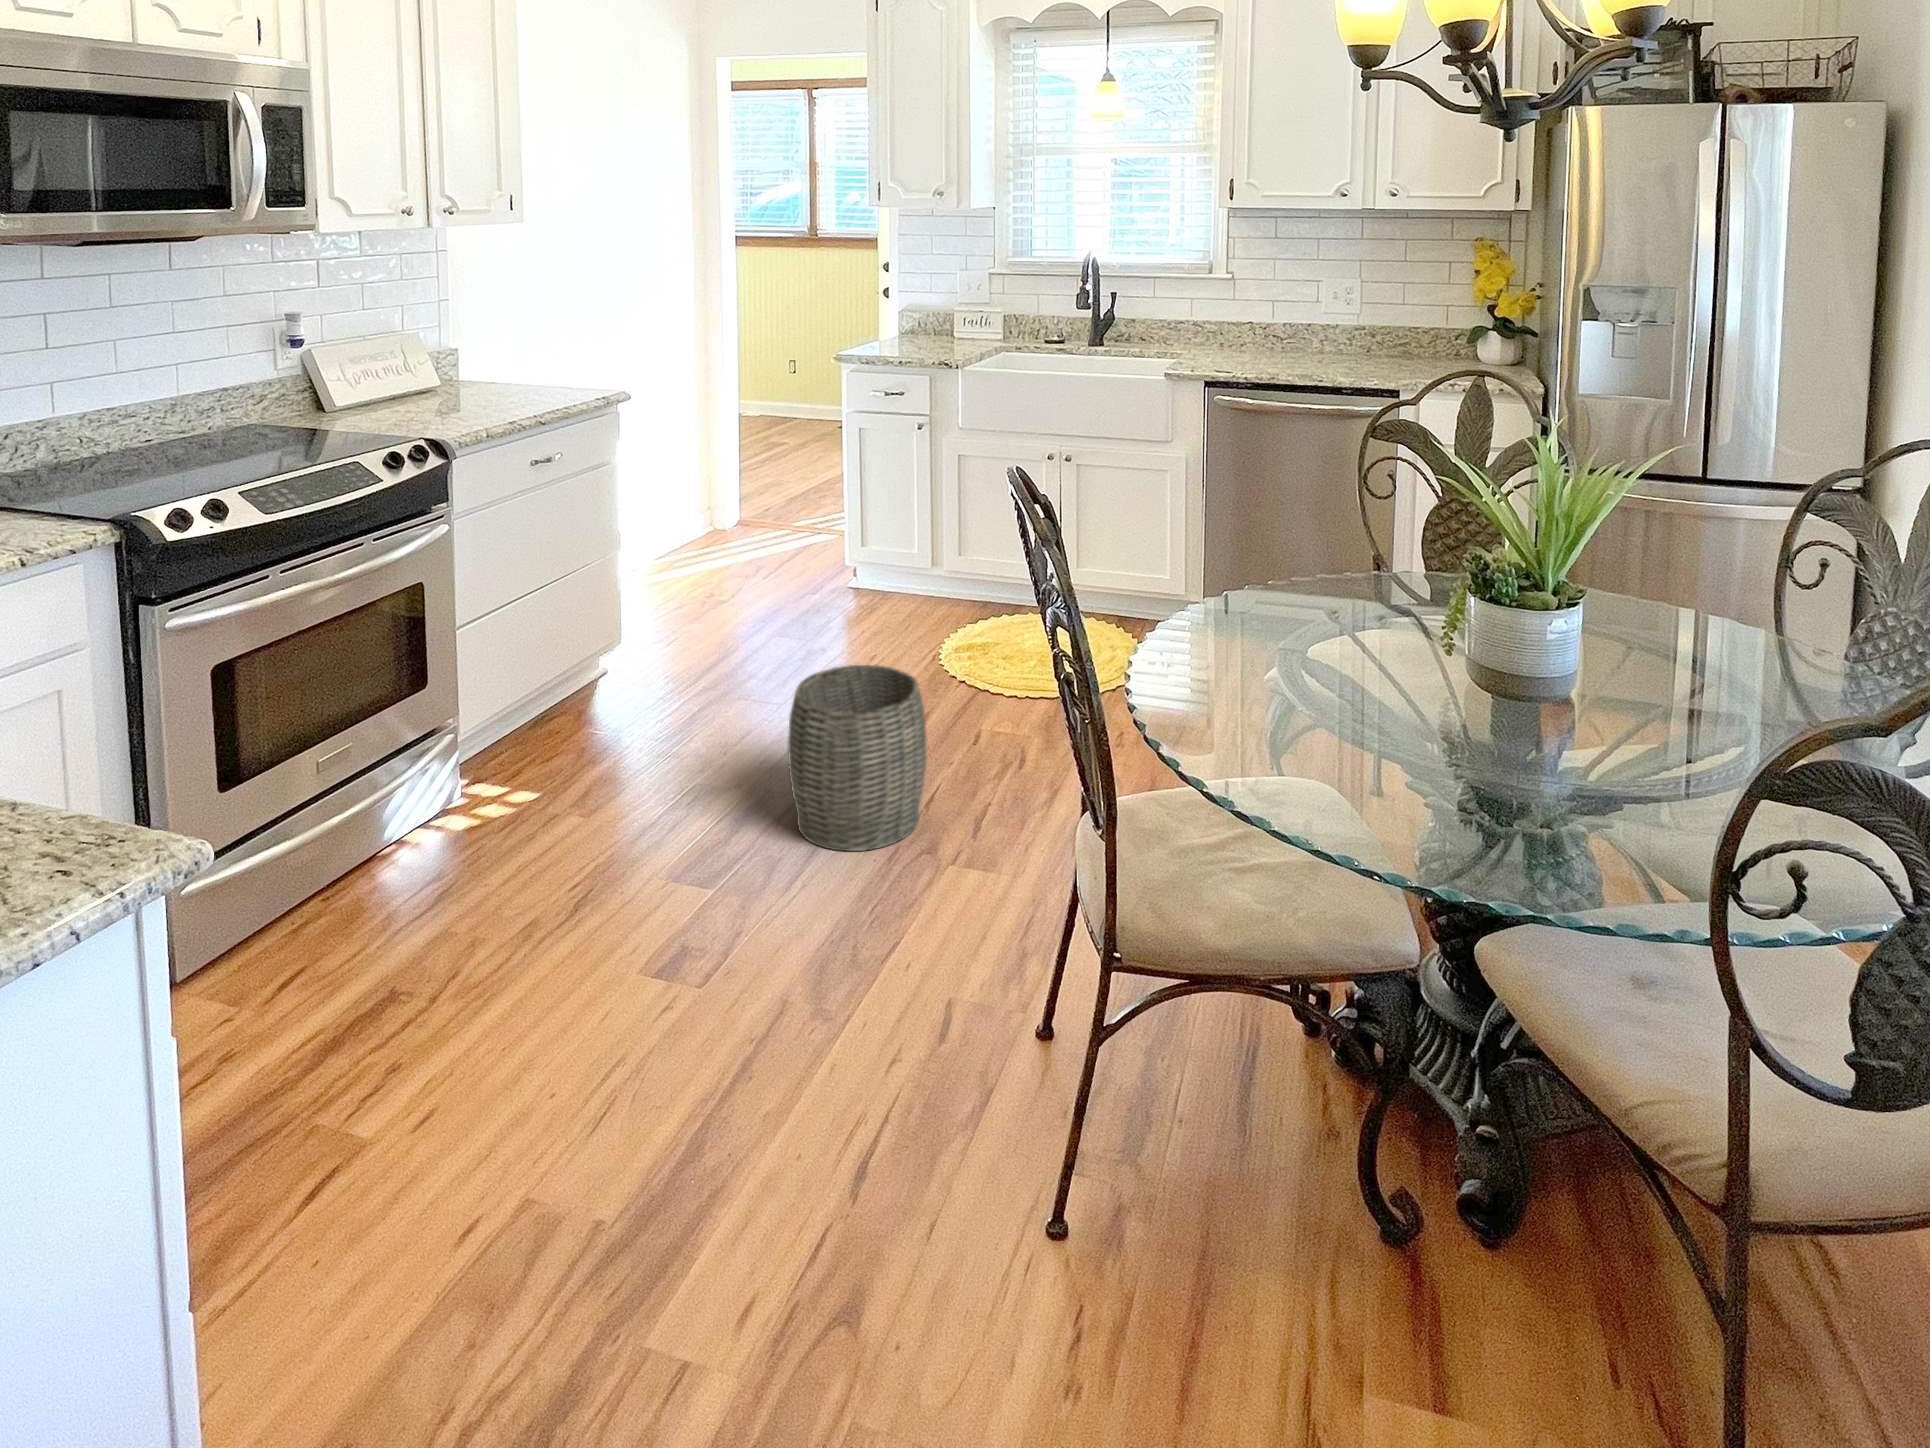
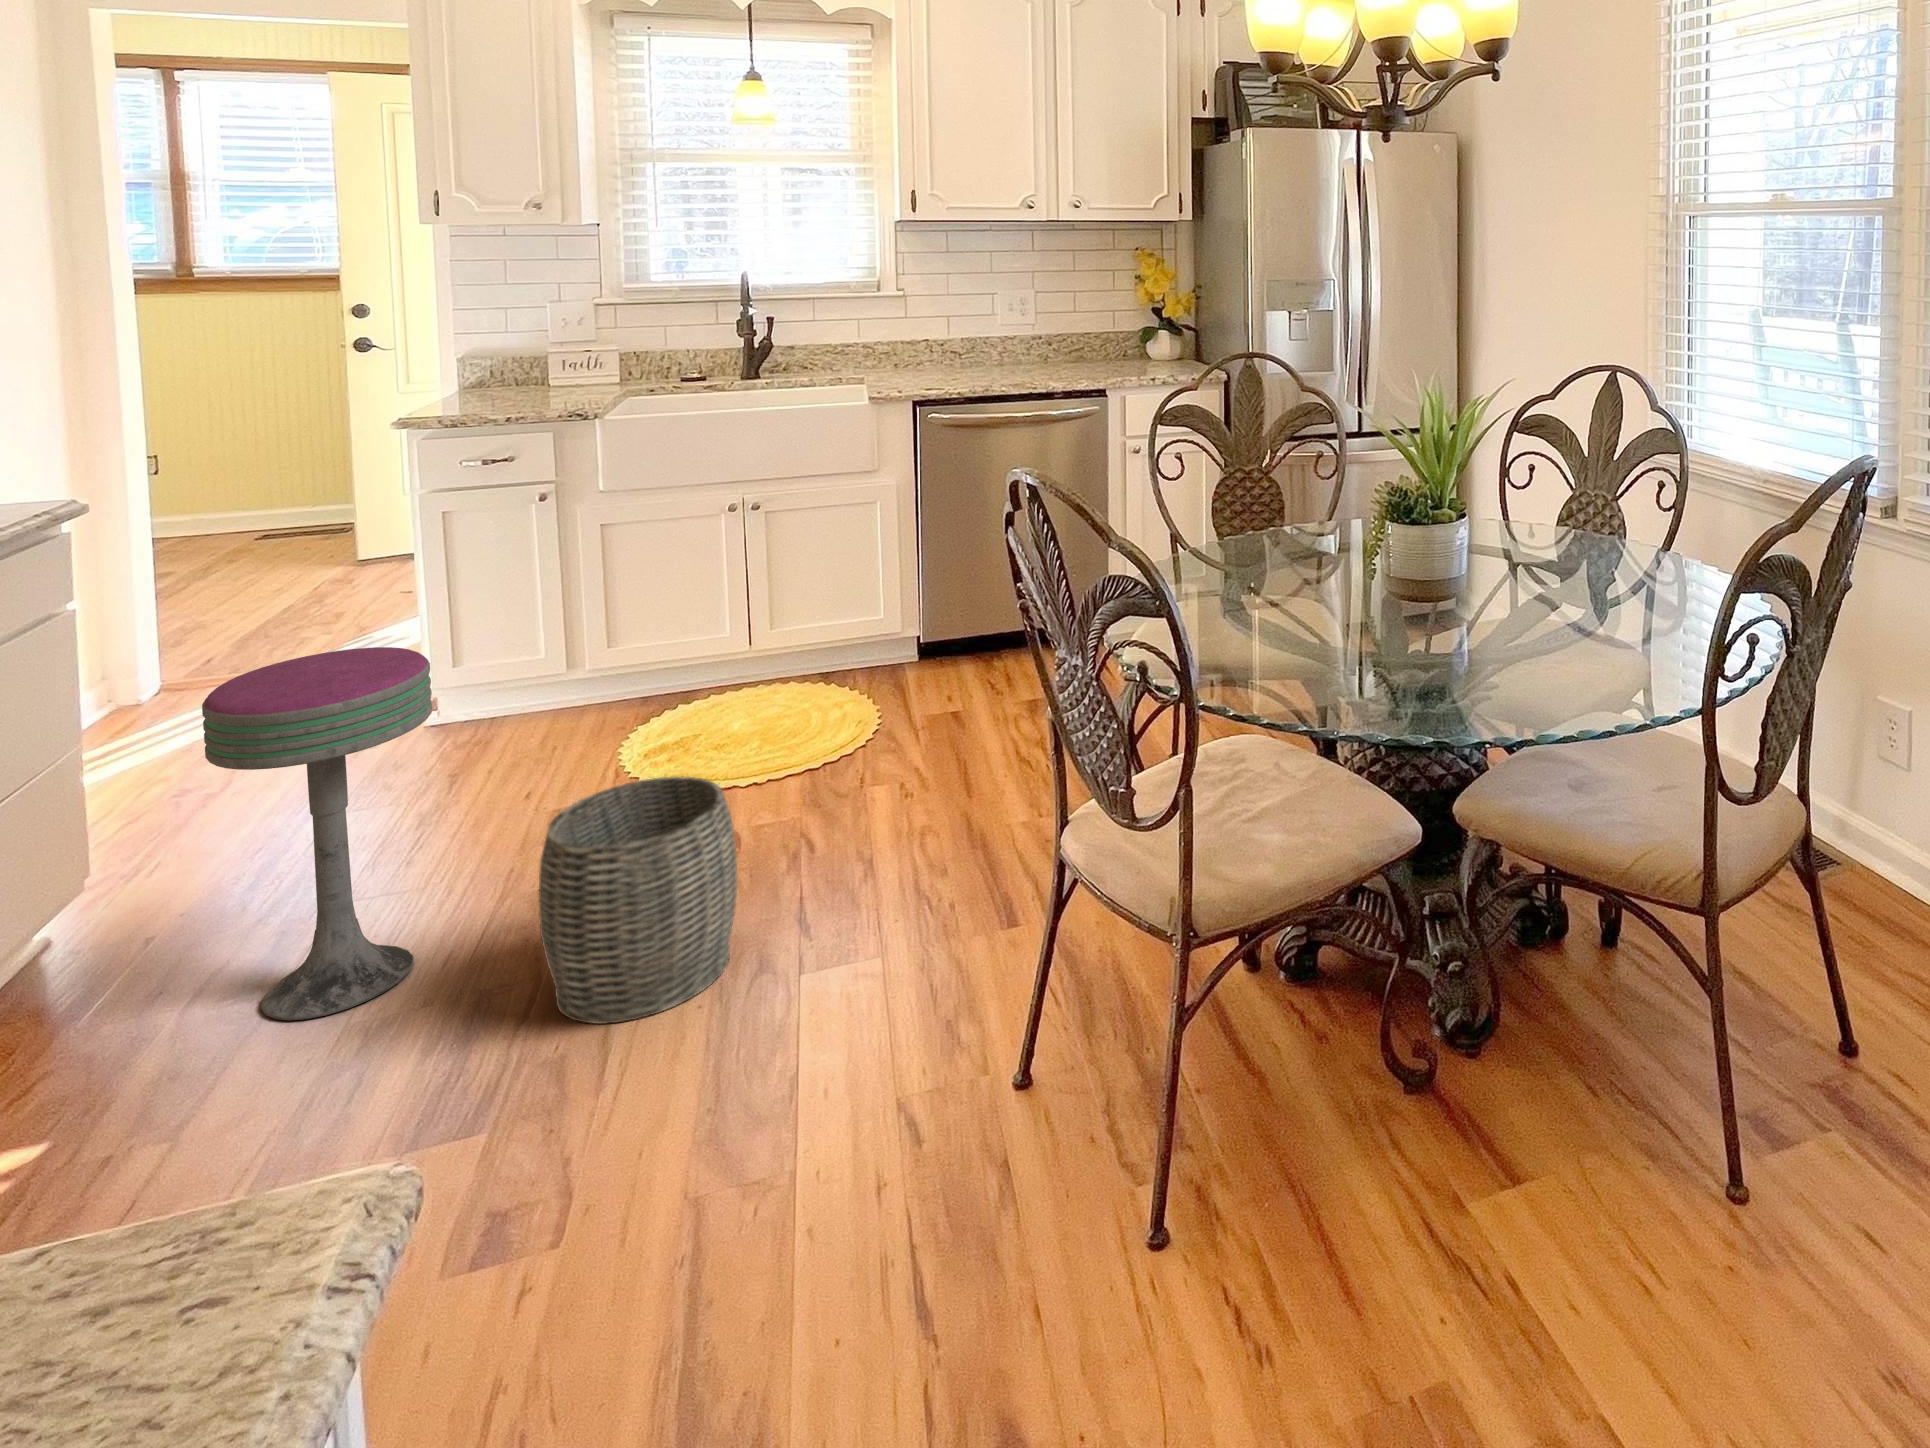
bar stool: none [636,518,764,771] -> present [202,647,432,1020]

